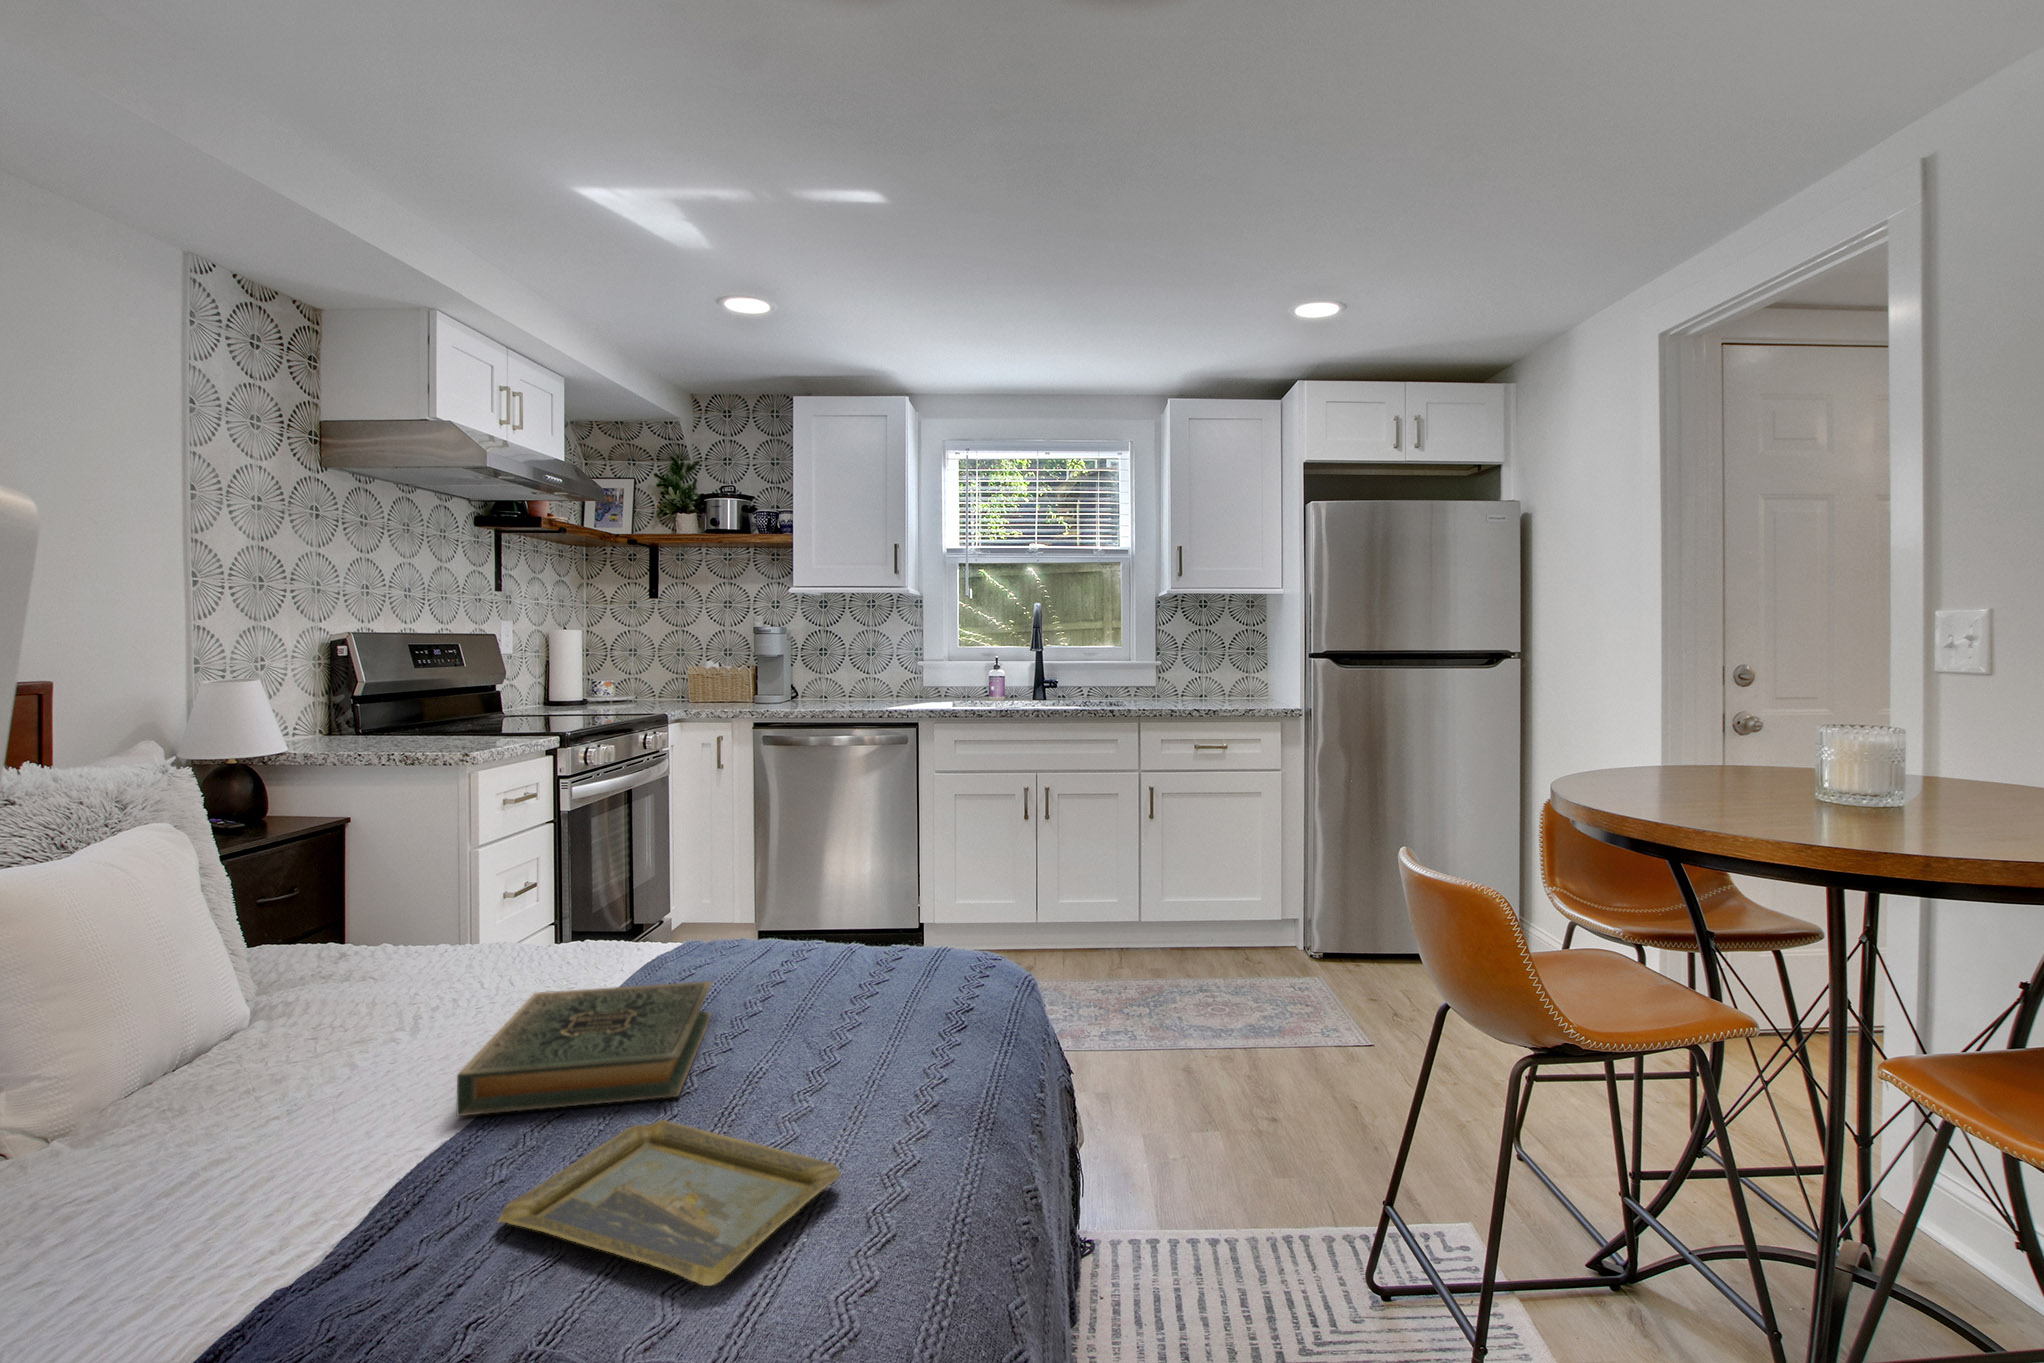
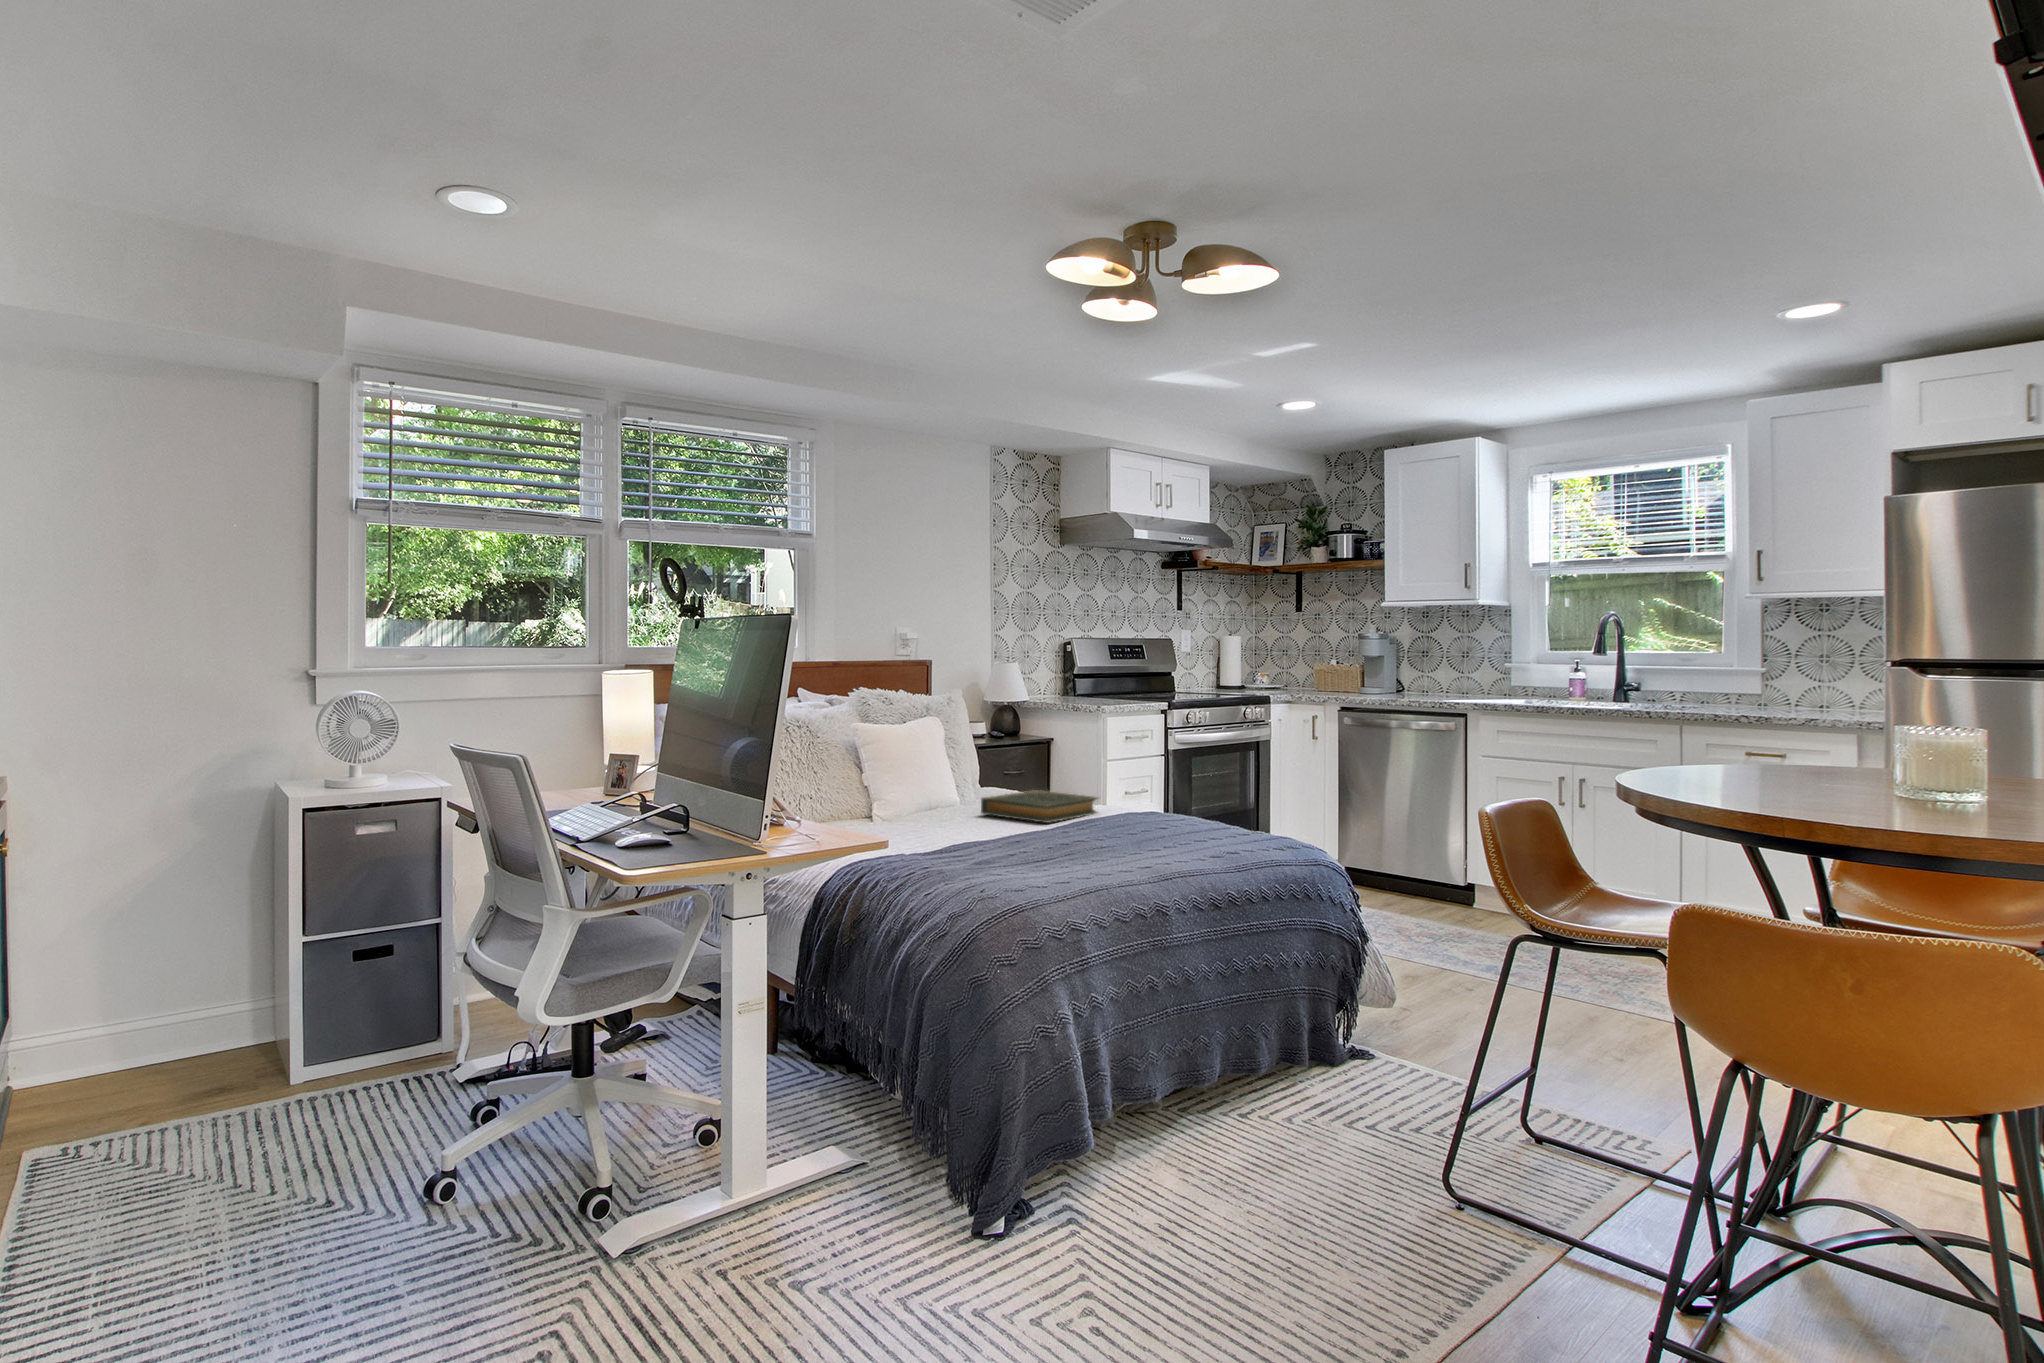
tray: present [498,1120,840,1286] -> none [960,821,1058,845]

